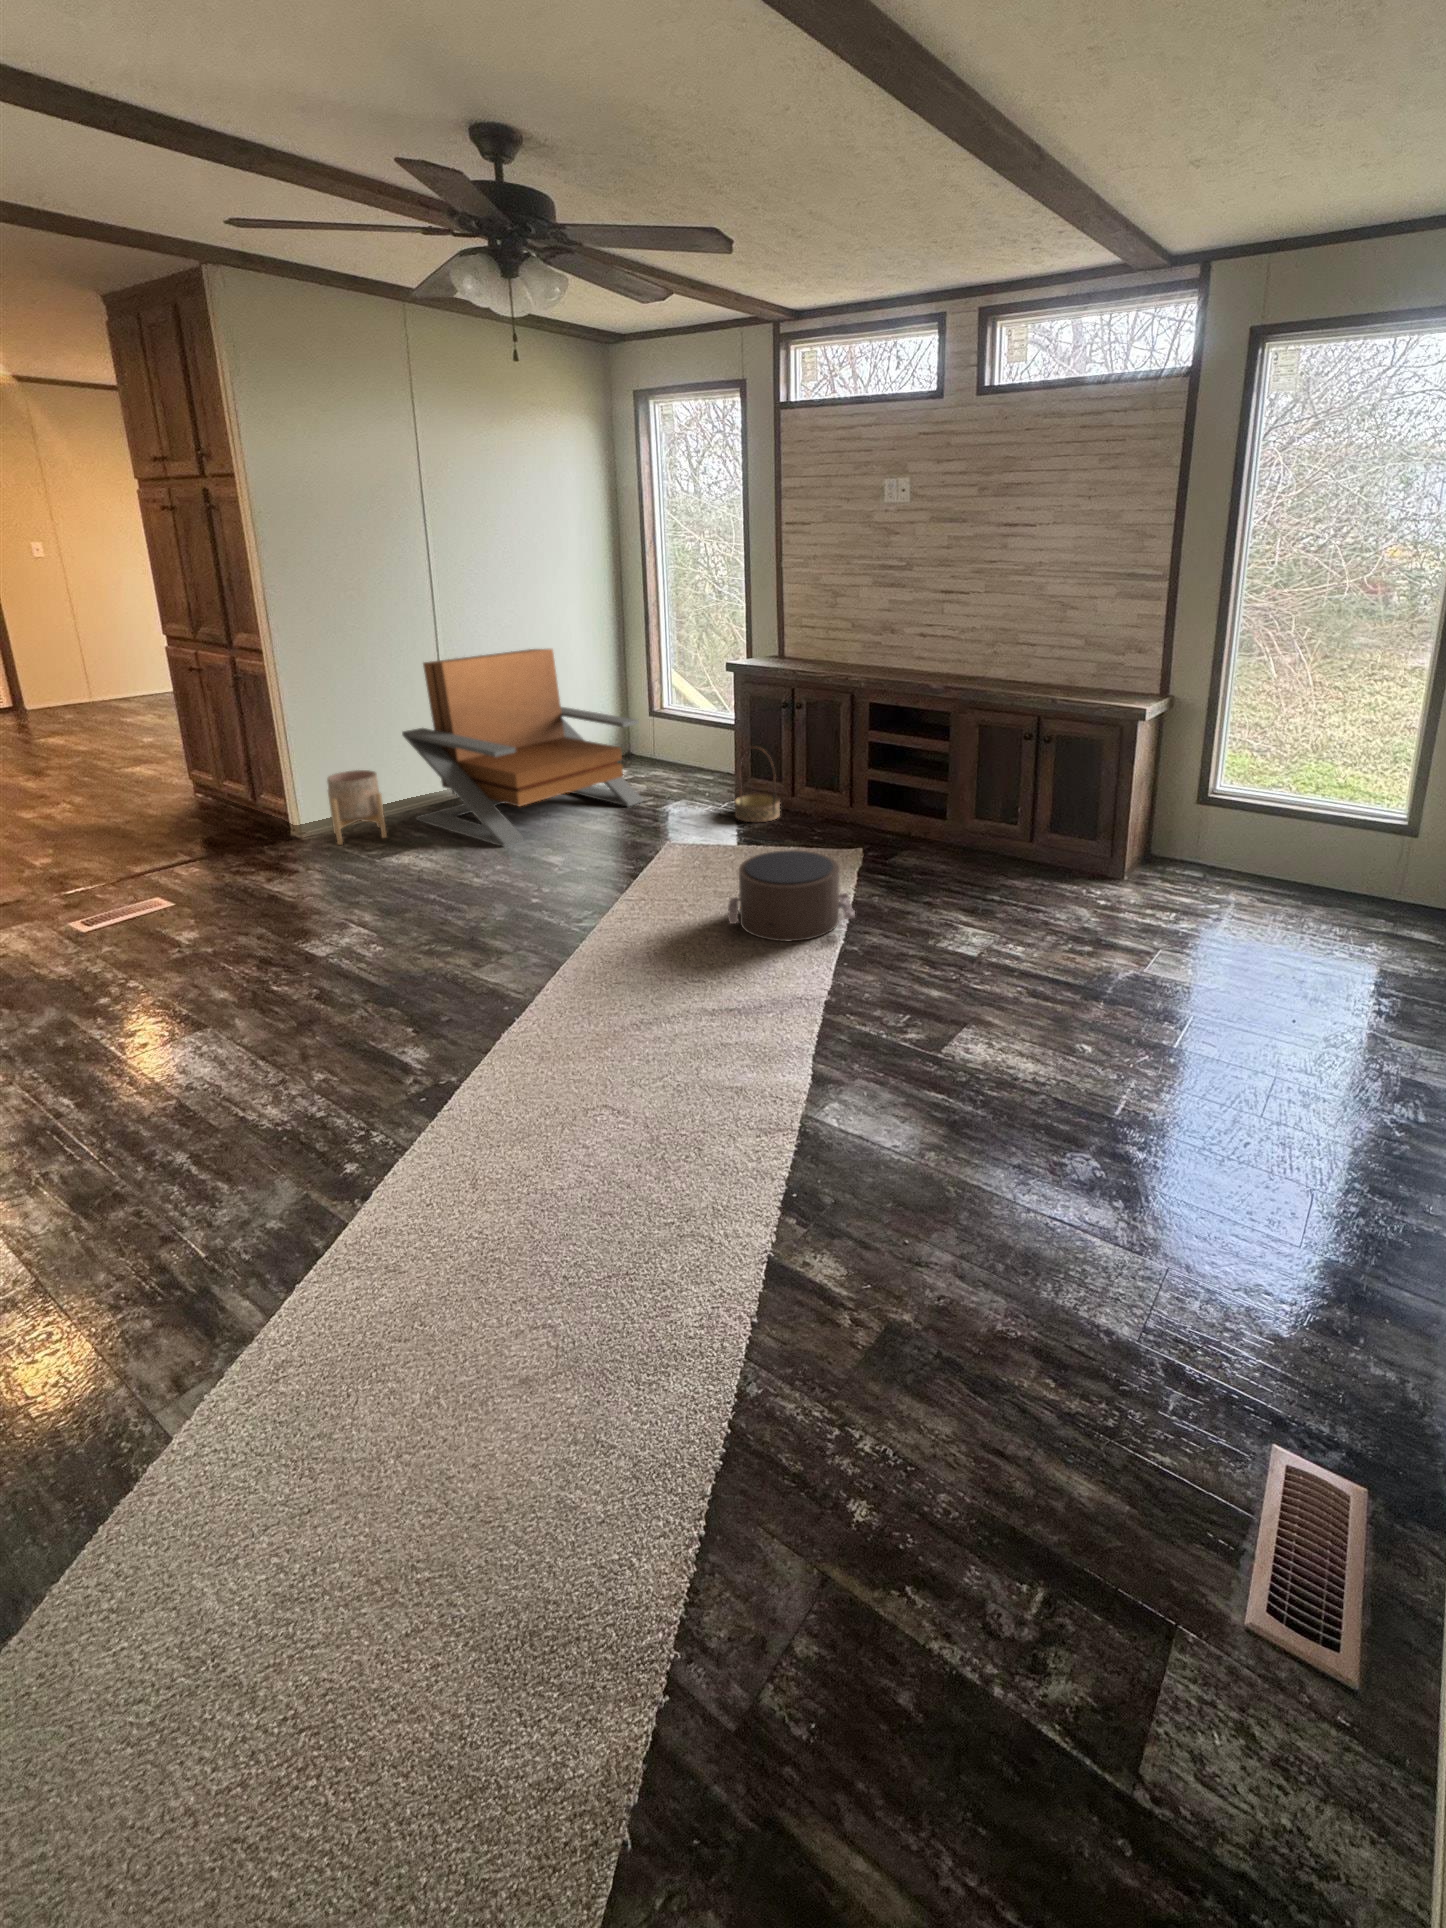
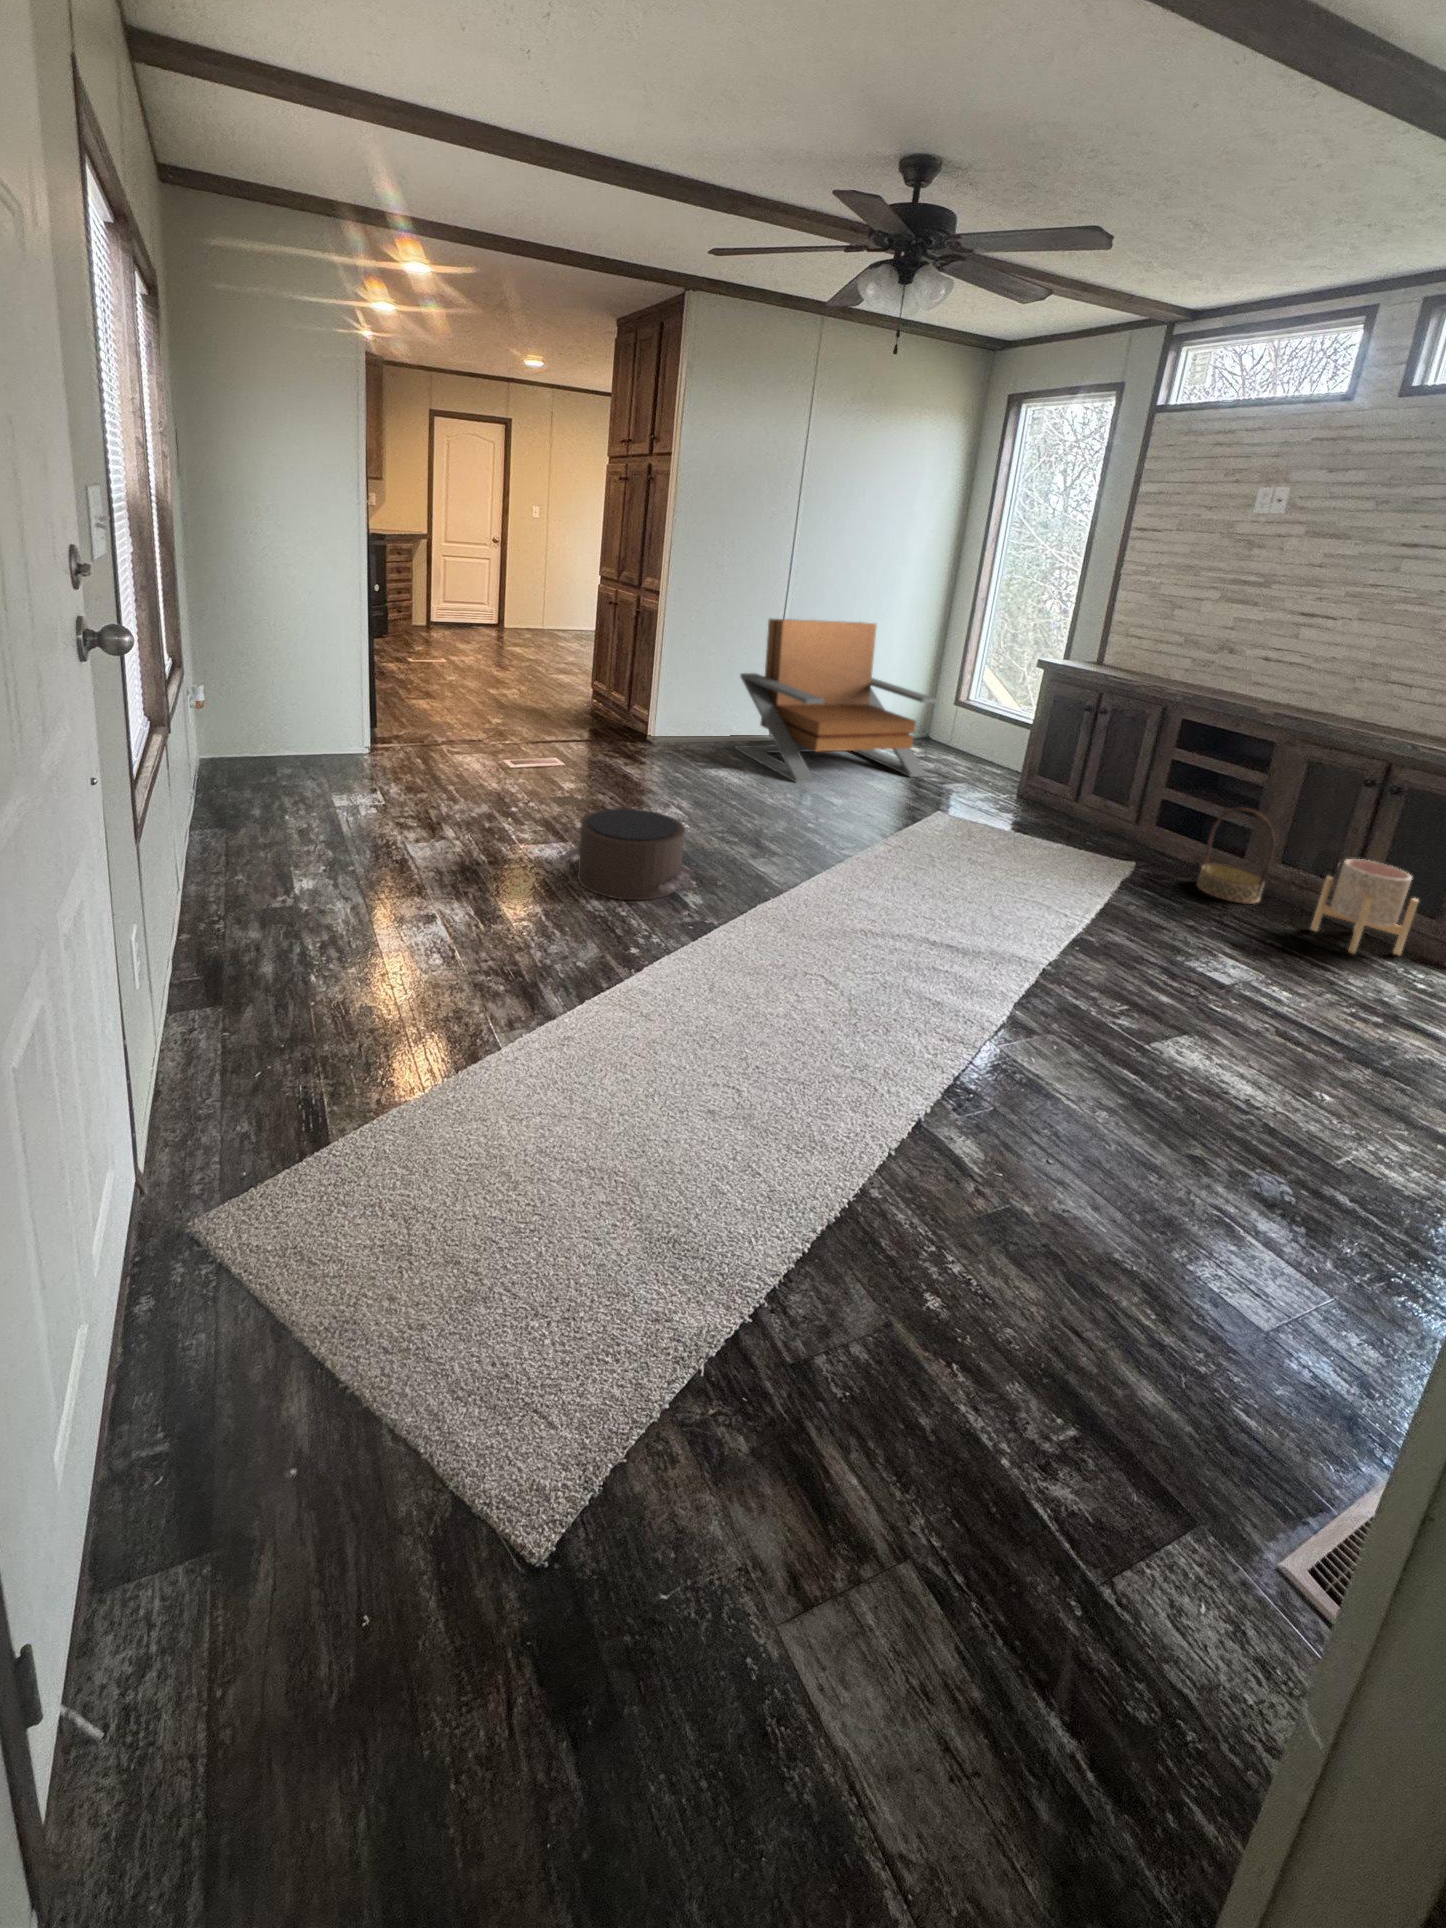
basket: present [734,746,780,822] -> present [1197,808,1274,904]
planter: present [327,770,387,845] -> present [1311,859,1418,955]
pouf: present [728,850,855,941] -> present [557,808,693,900]

